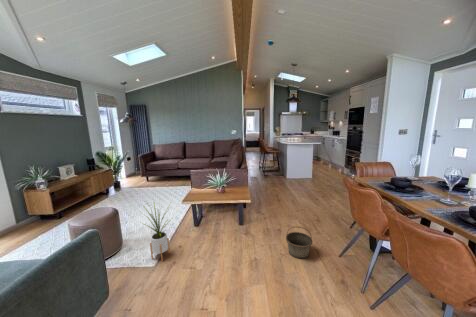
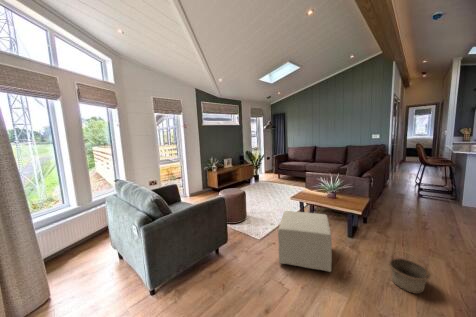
house plant: present [144,204,170,261] -> none [253,189,278,237]
ottoman: none [185,212,249,289] -> present [278,211,332,272]

